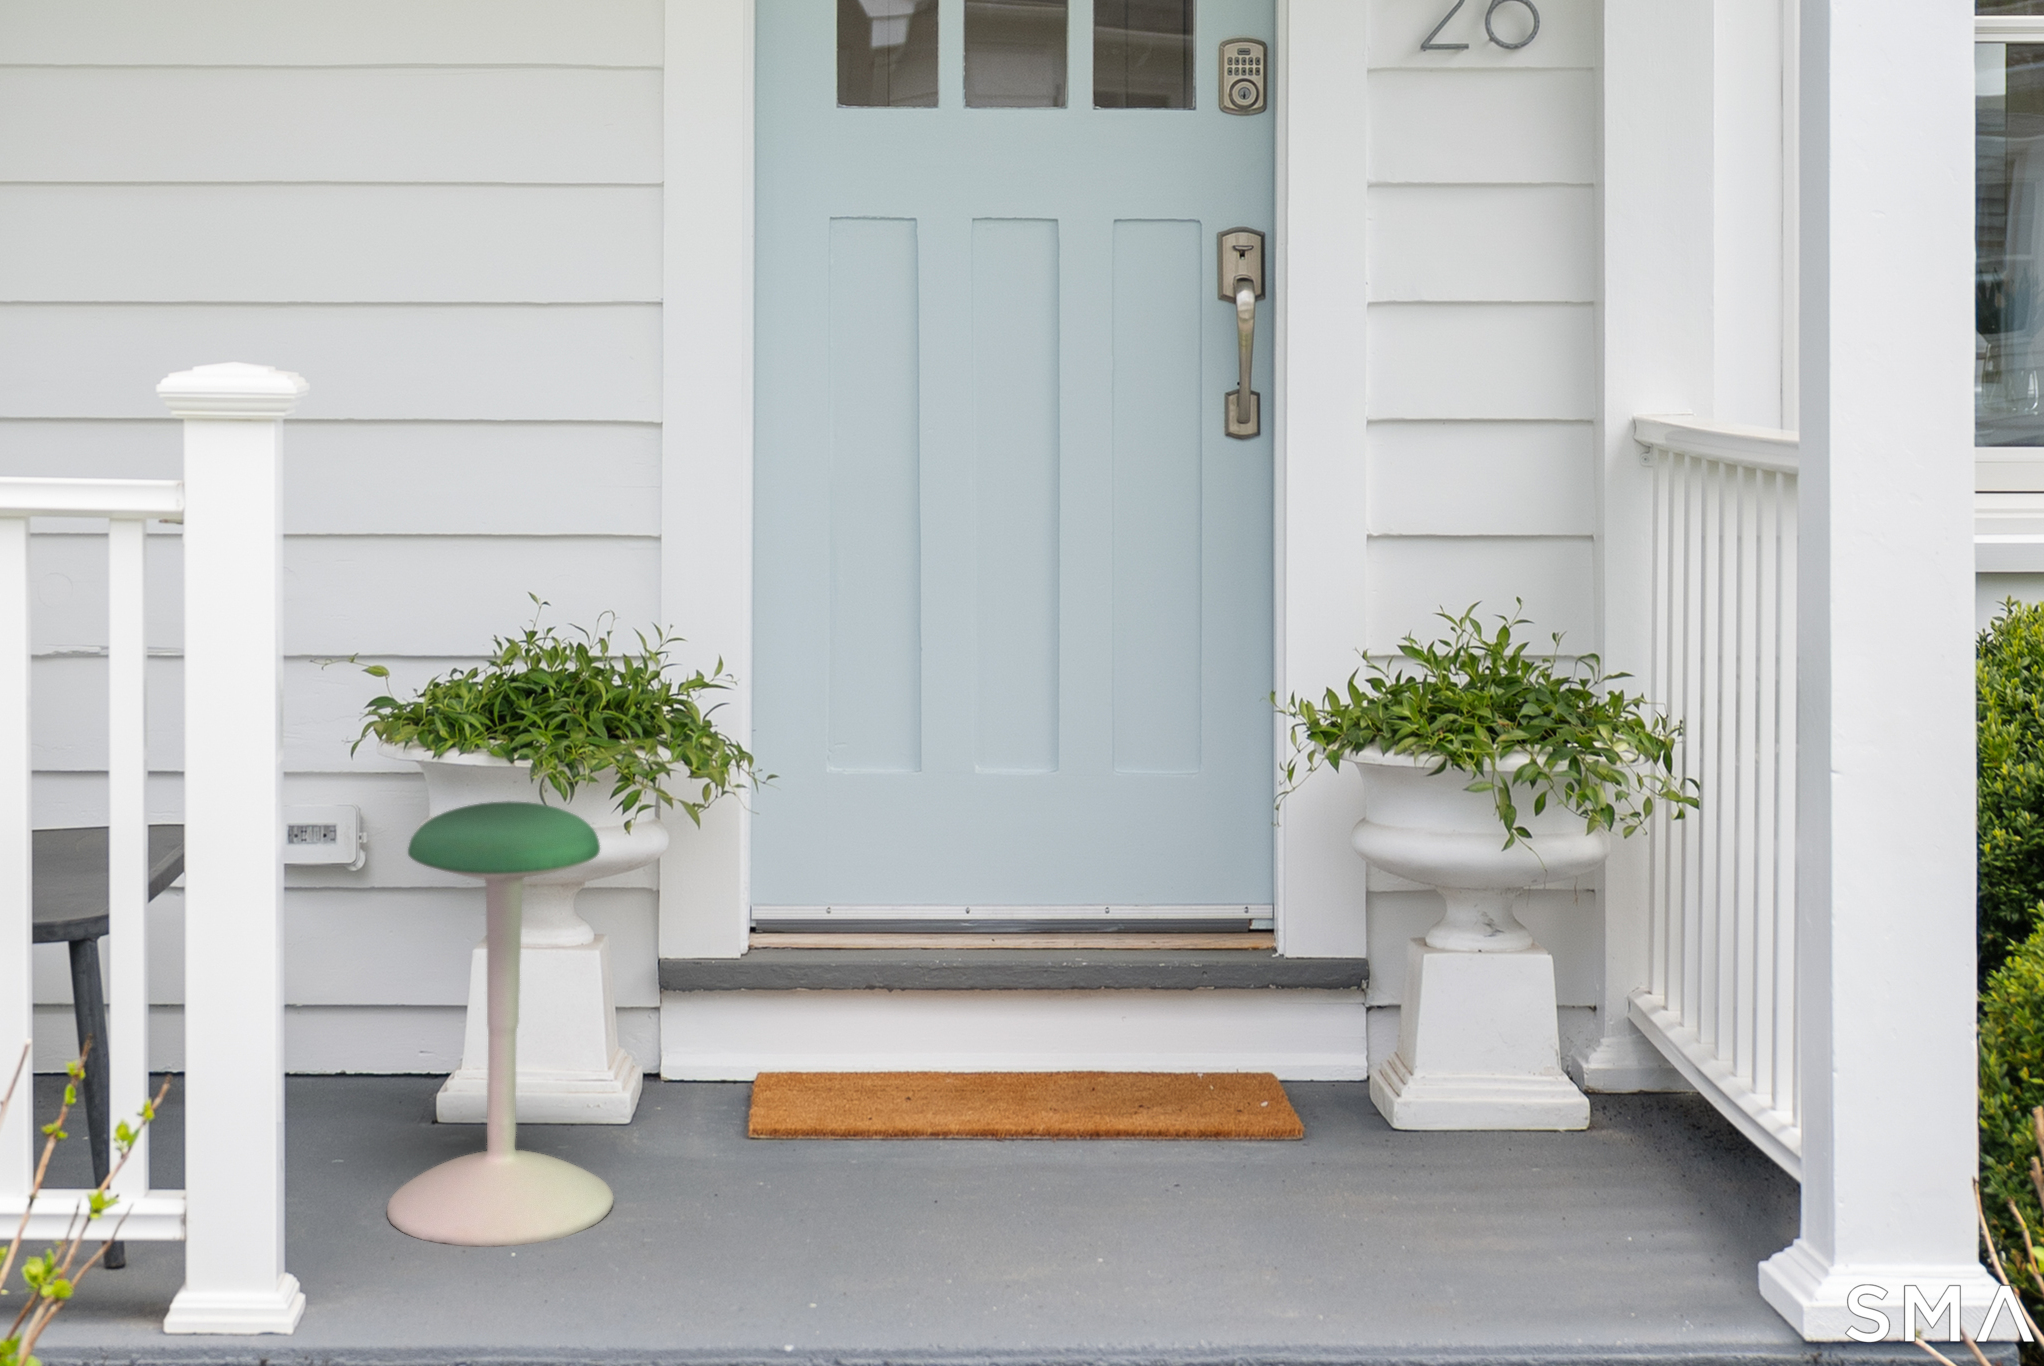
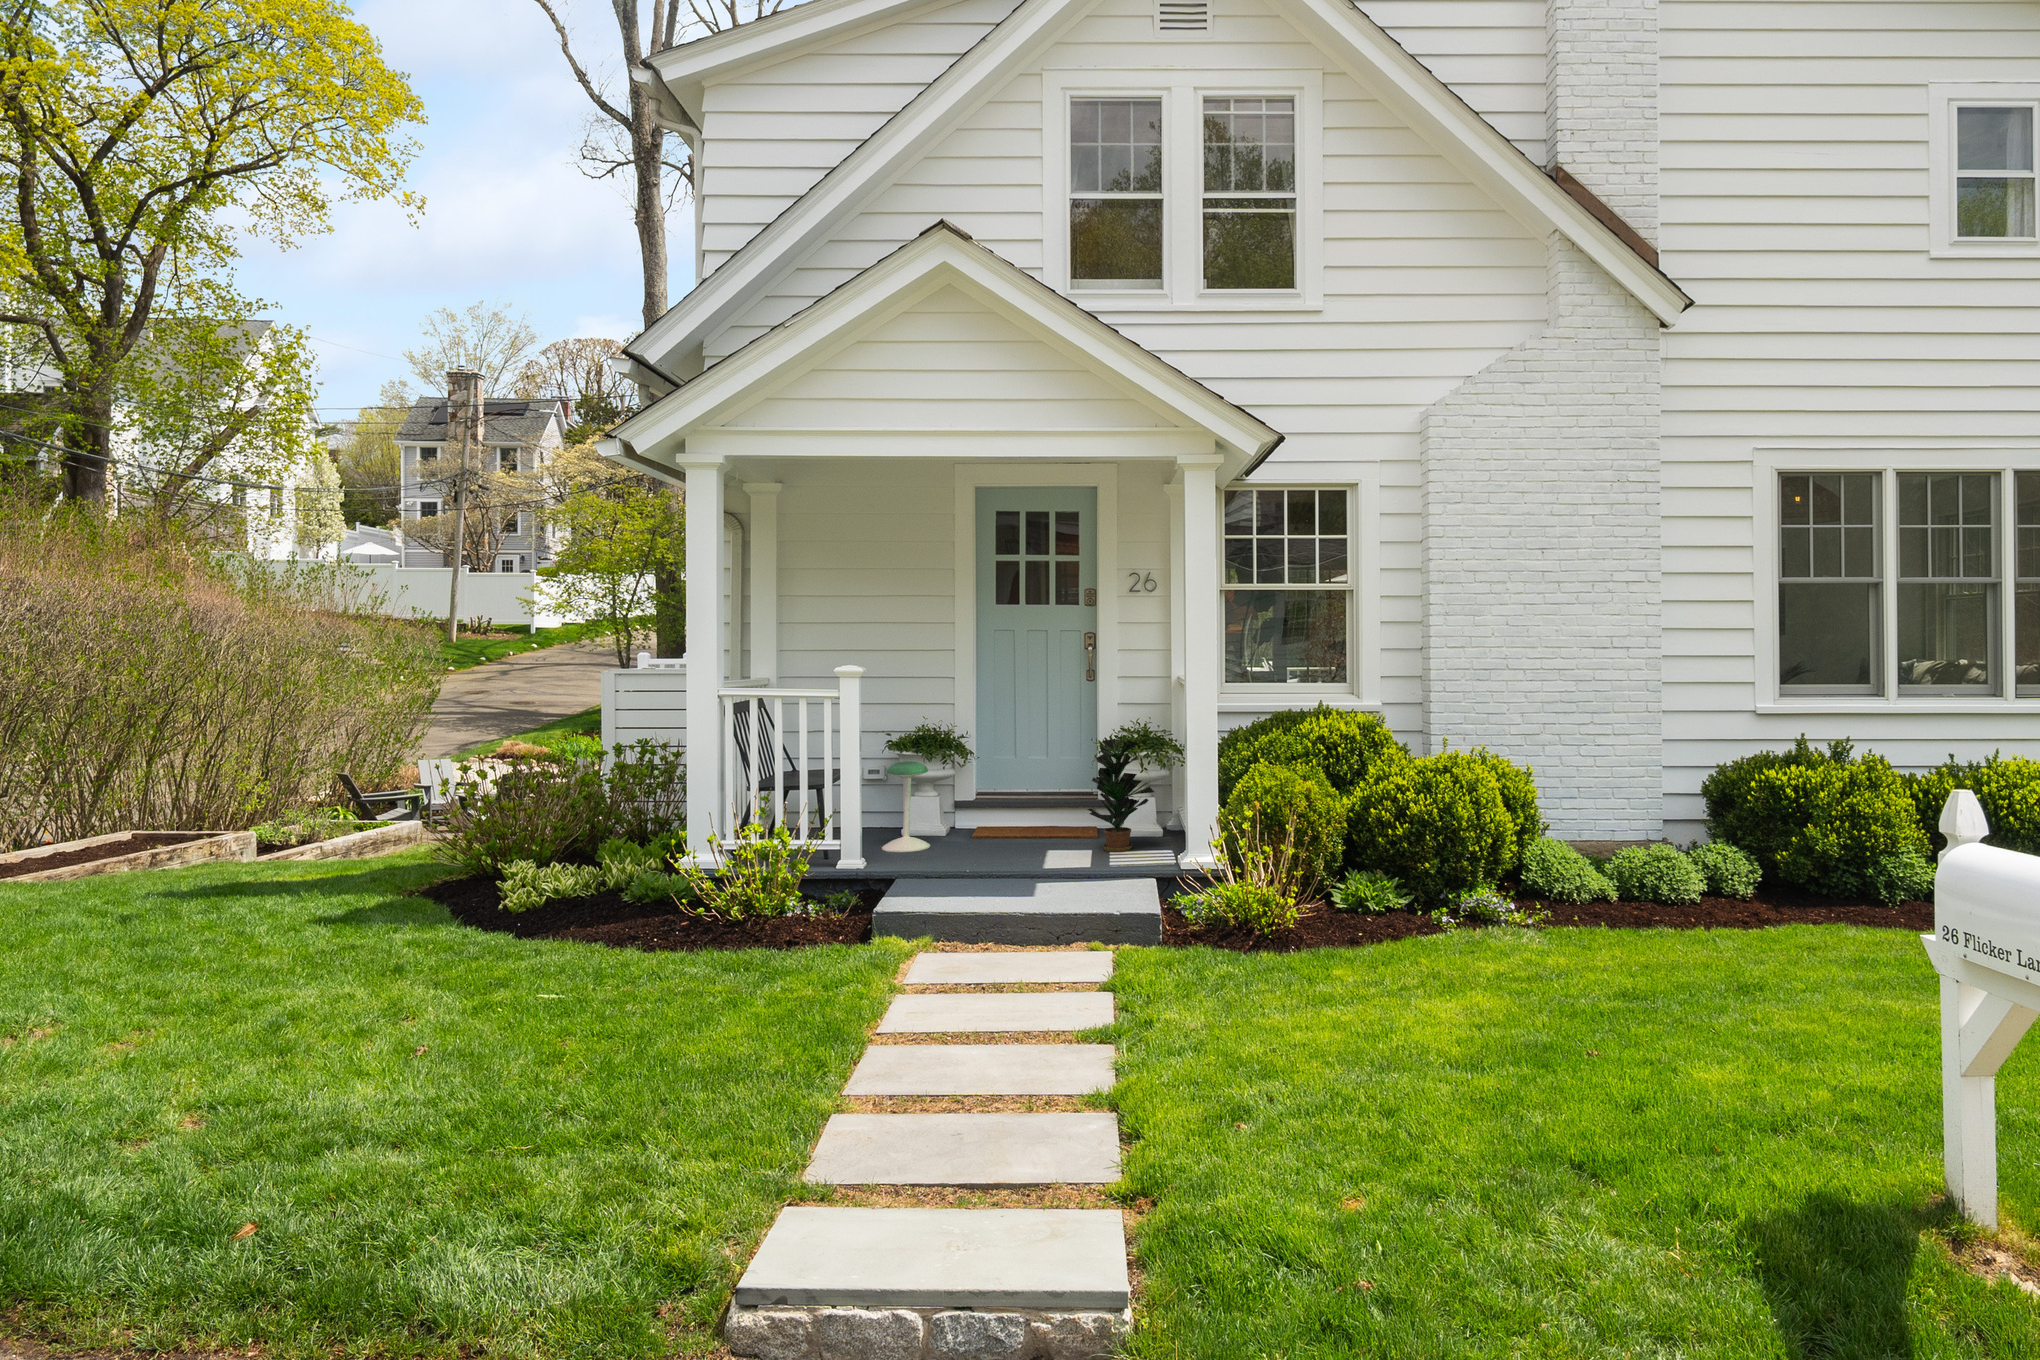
potted plant: none [1420,709,1752,1262] -> present [1088,739,1154,852]

